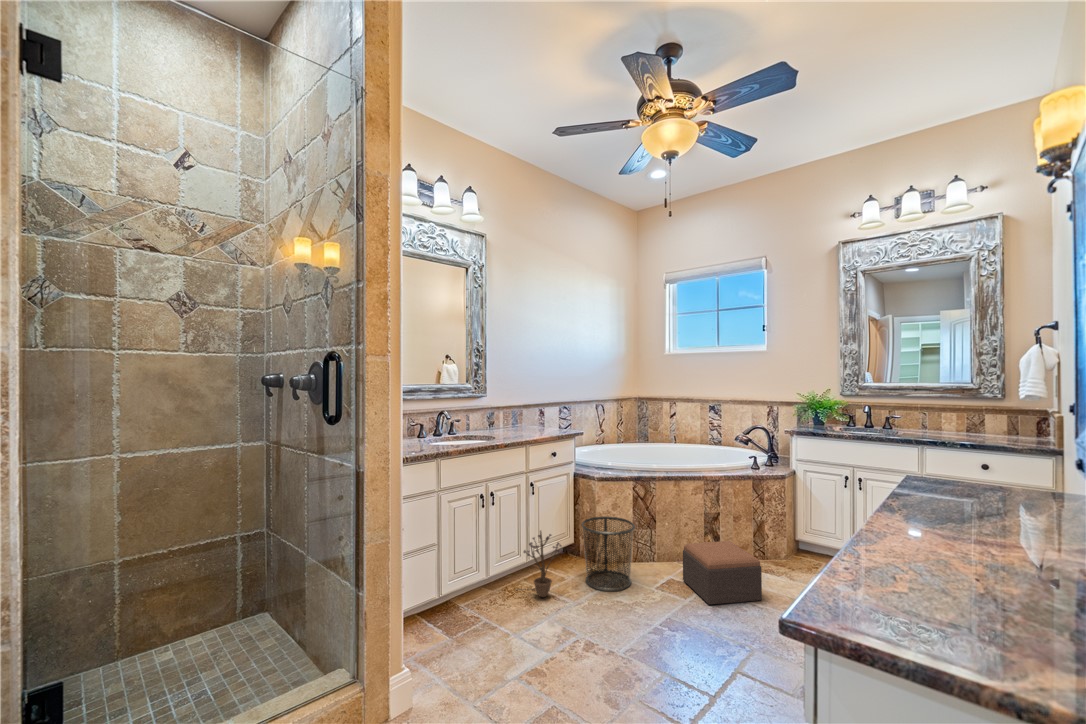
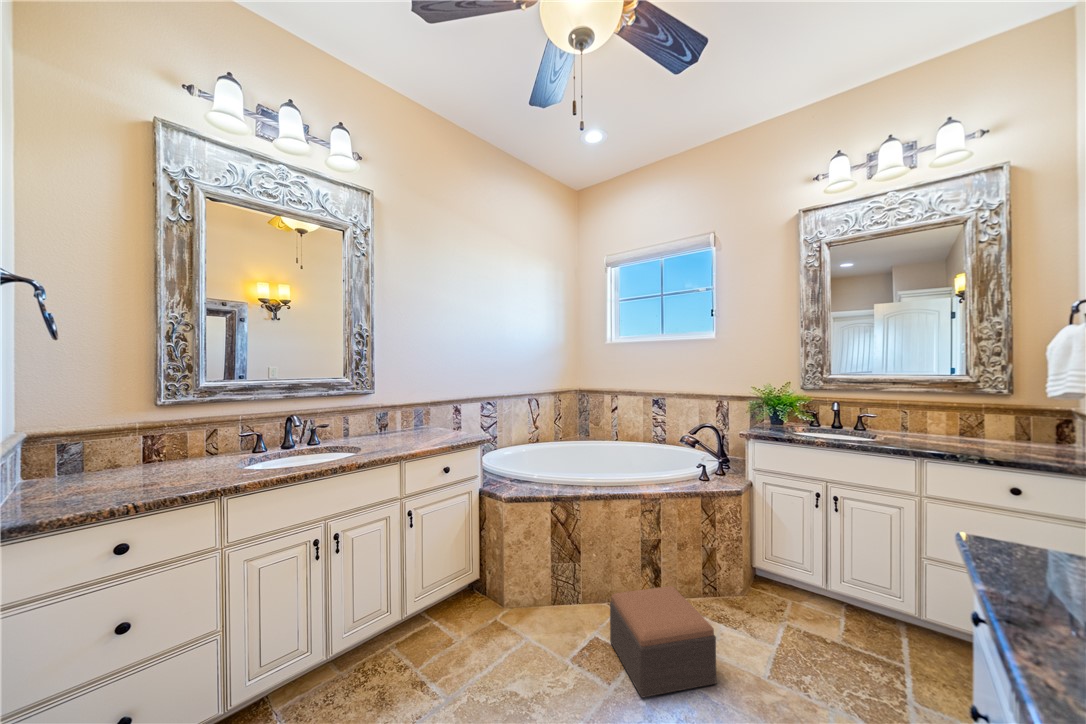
waste bin: present [582,516,635,591] -> none [473,553,546,669]
decorative plant: present [518,531,563,597] -> none [370,589,437,687]

